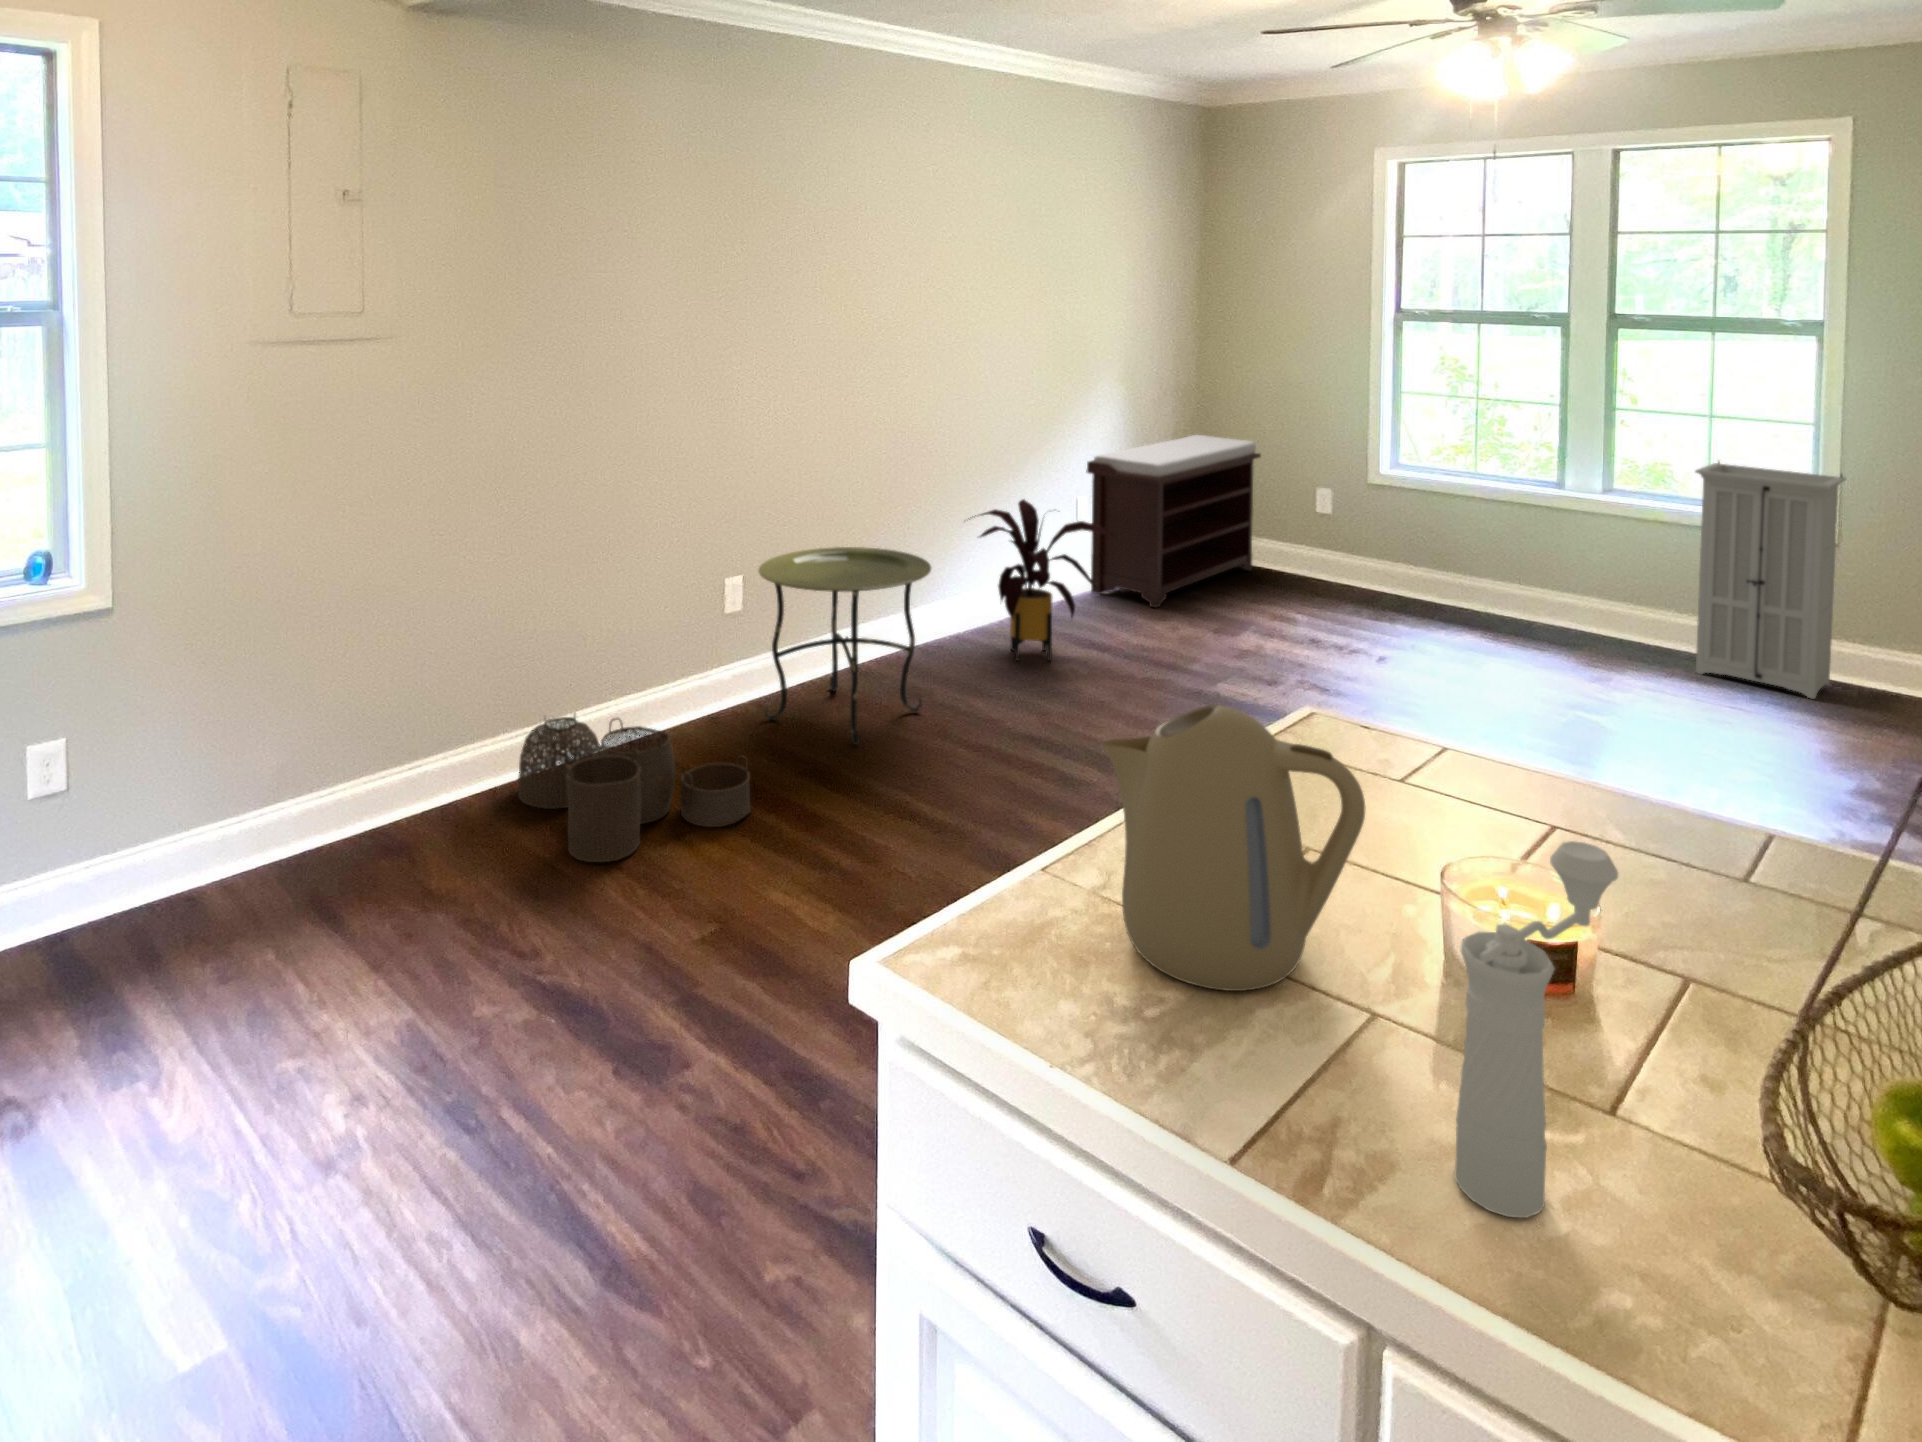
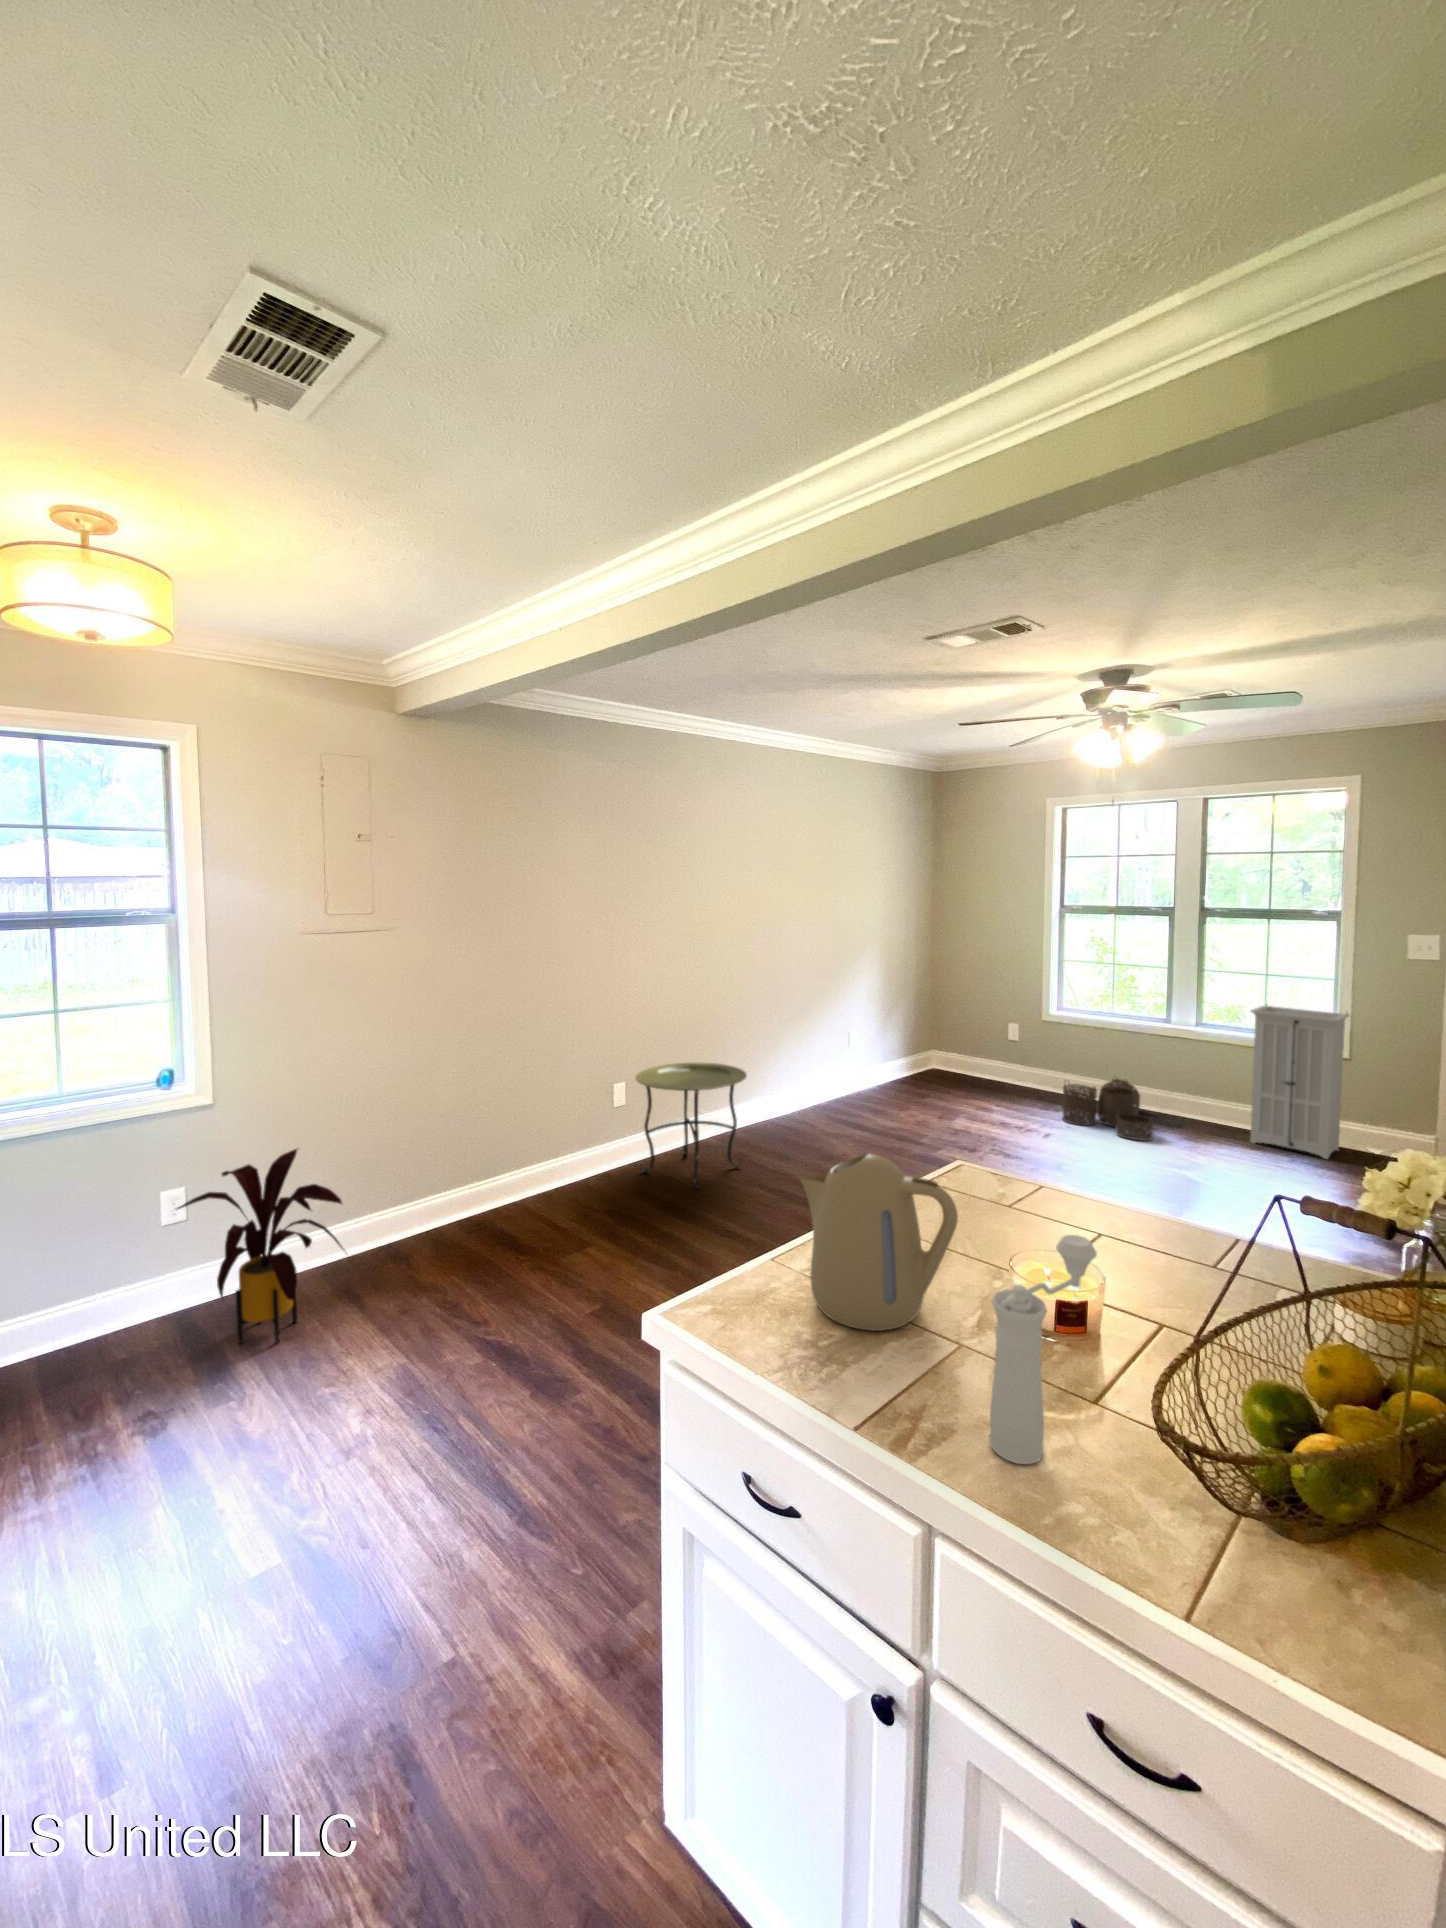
bench: present [1086,435,1261,608] -> none [853,990,969,1102]
house plant: present [975,499,1116,661] -> present [177,1148,342,1344]
woven basket: present [518,714,750,862] -> present [1062,1079,1153,1140]

